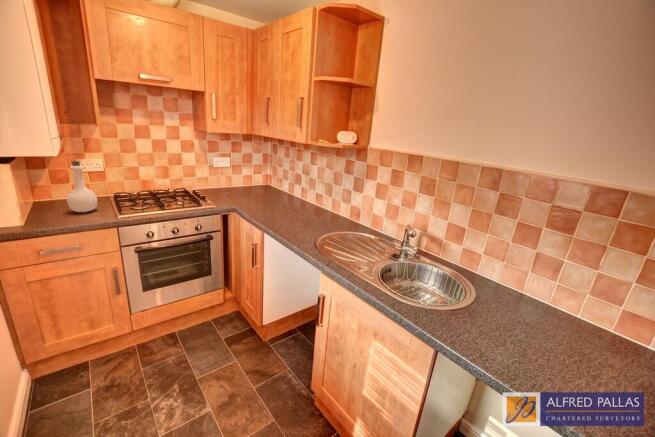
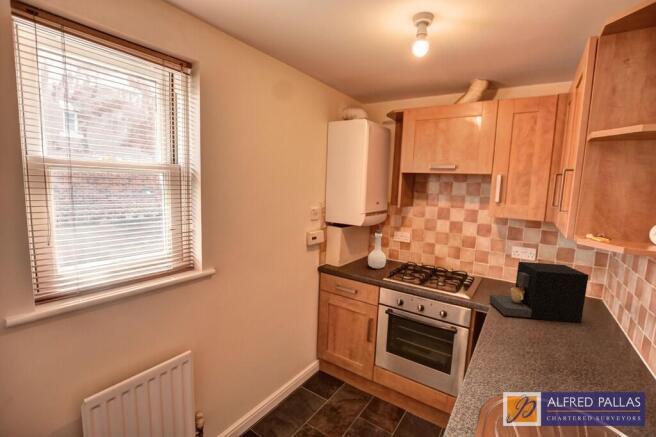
coffee maker: none [232,163,283,208] -> present [489,262,589,323]

